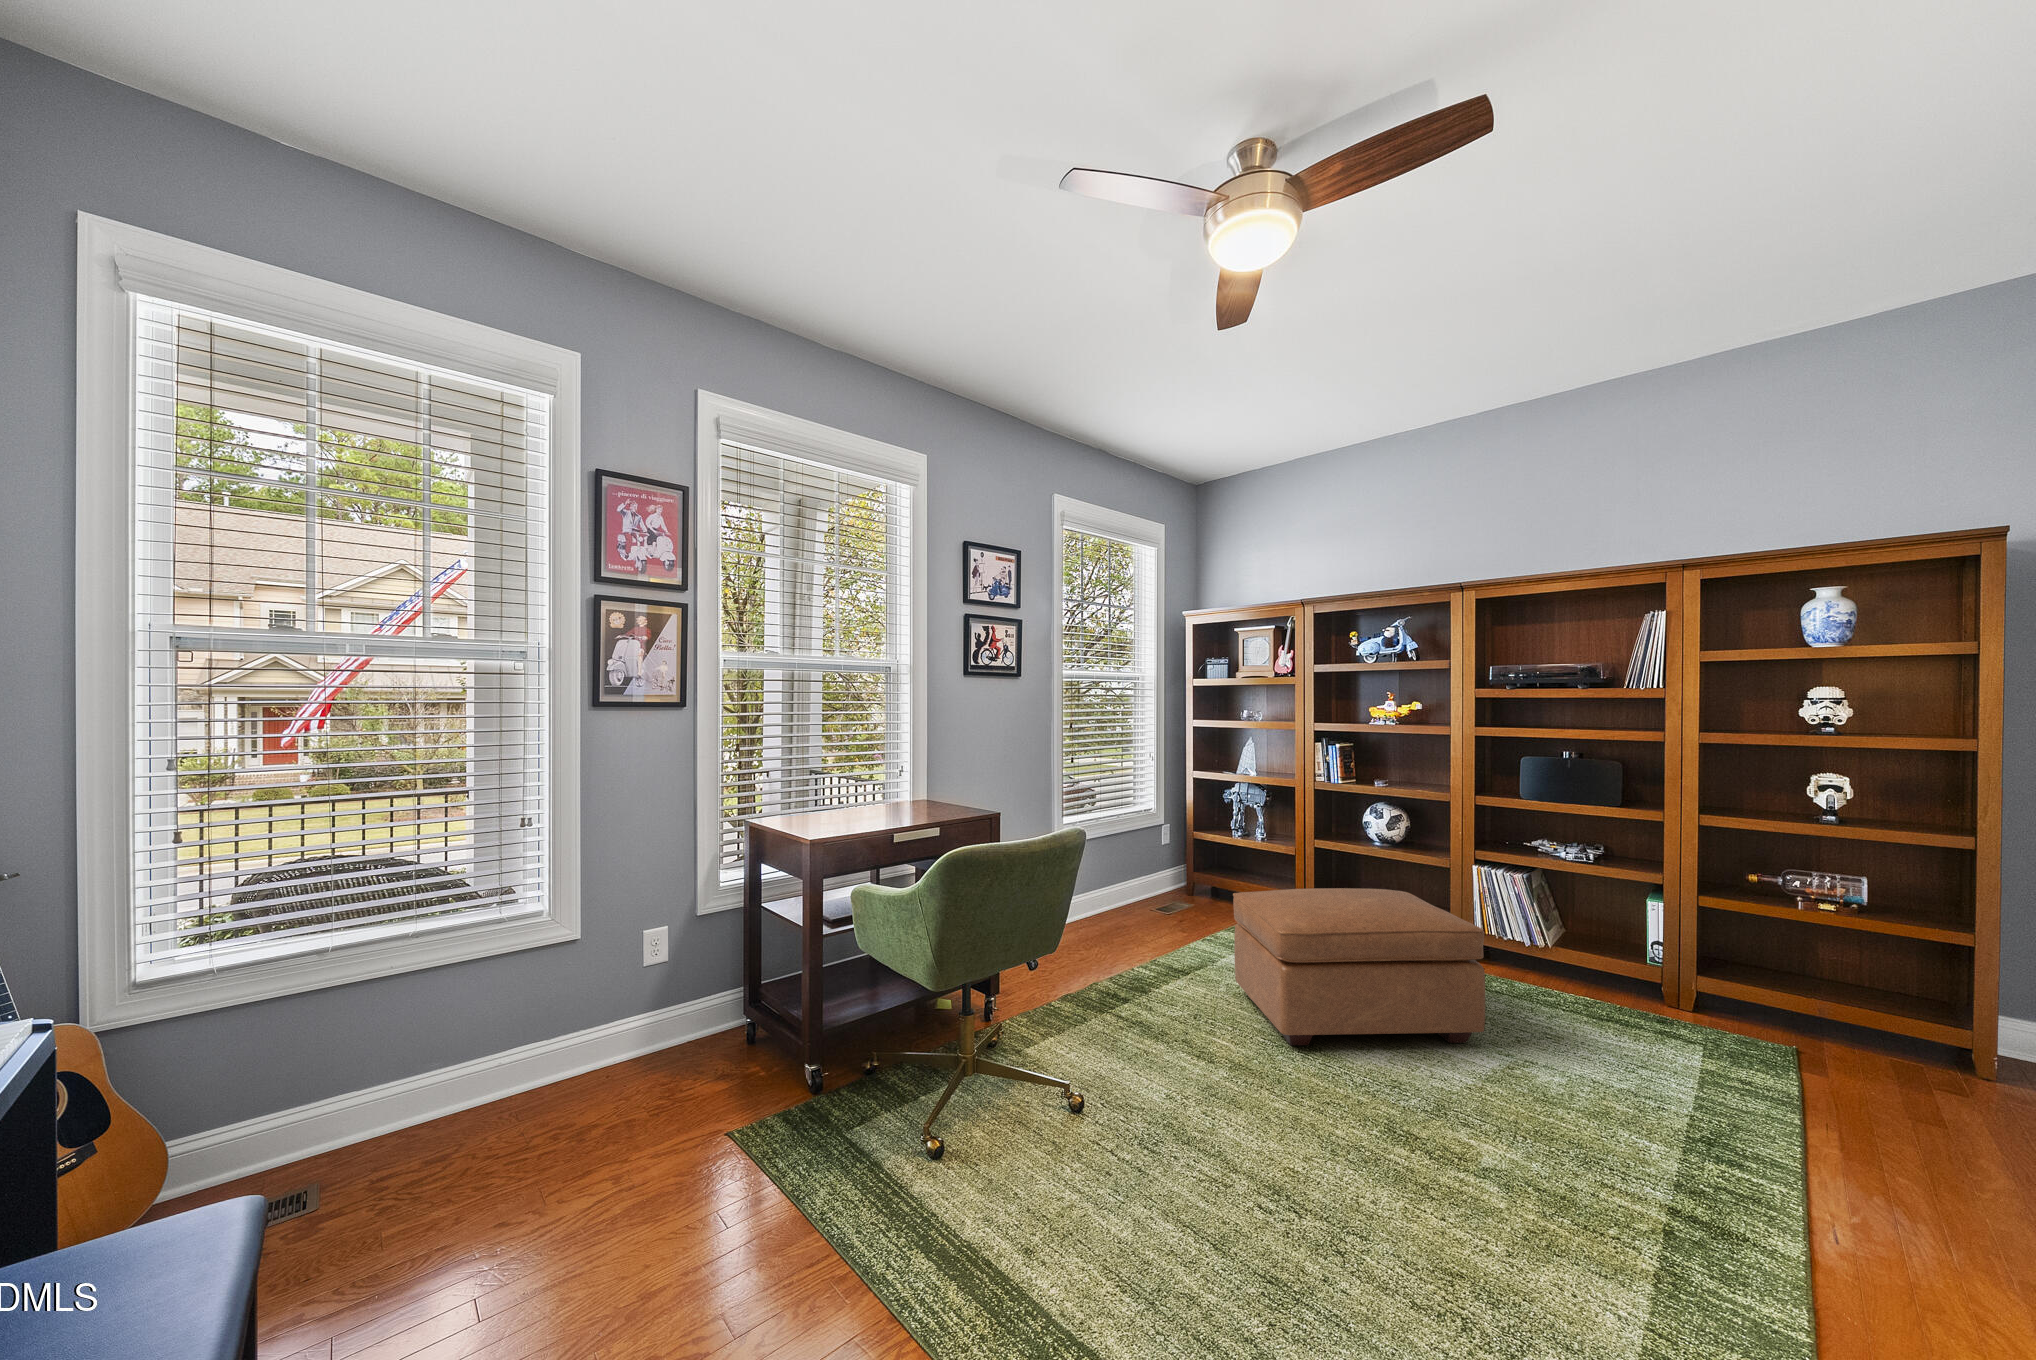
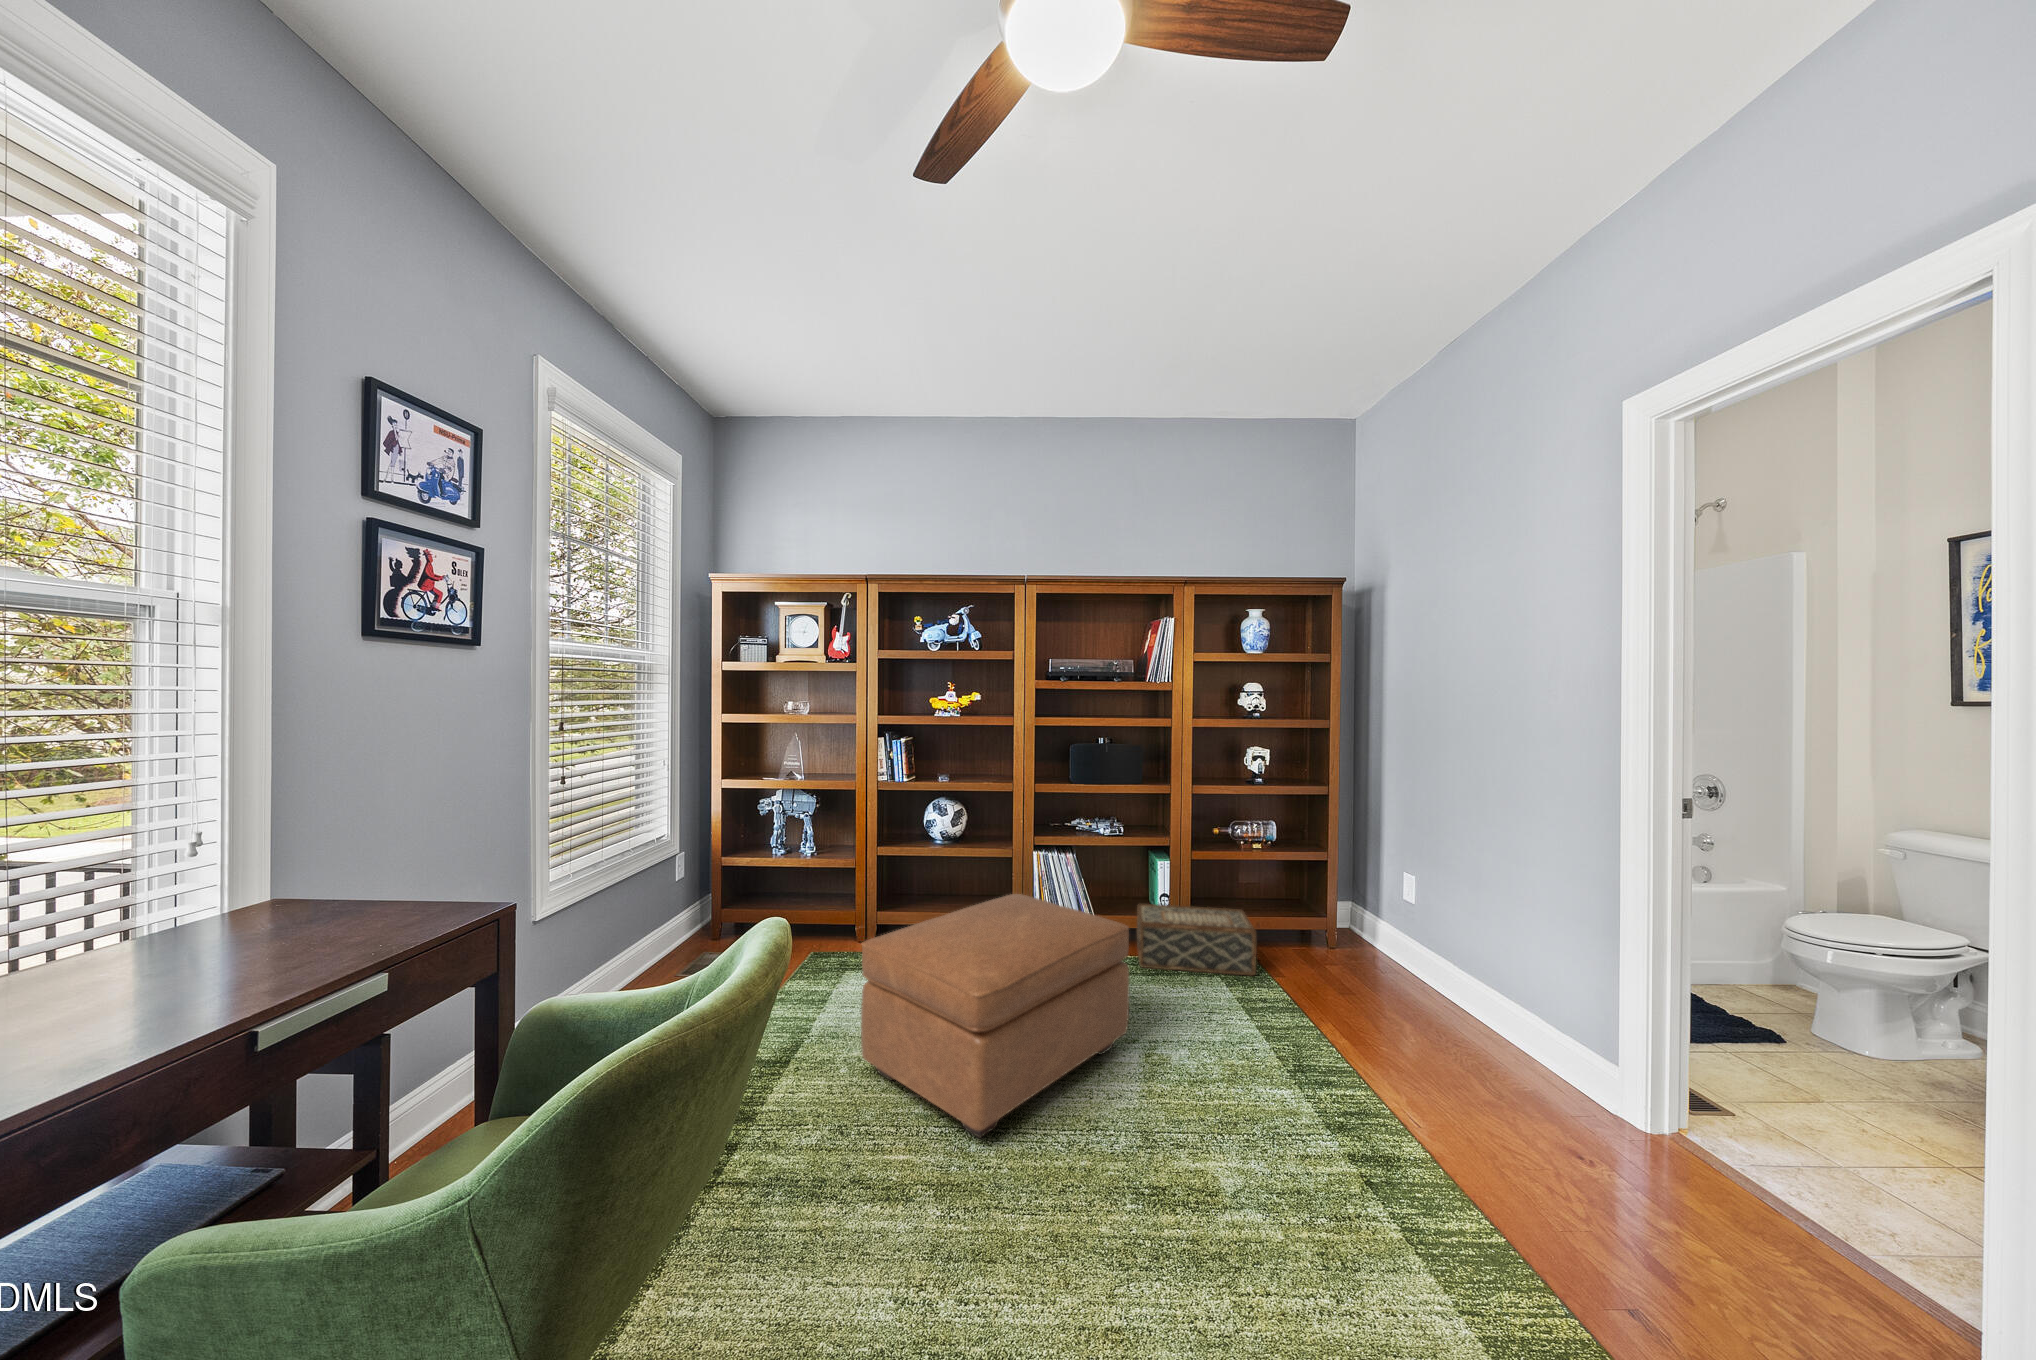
woven basket: none [1582,945,1770,1053] -> present [1137,904,1256,976]

